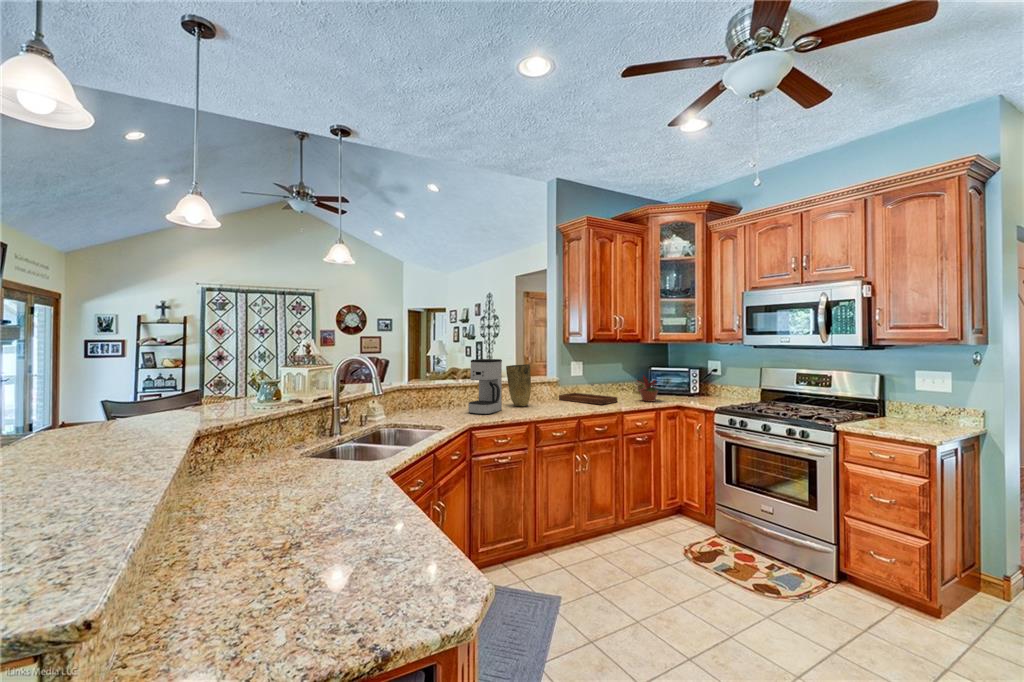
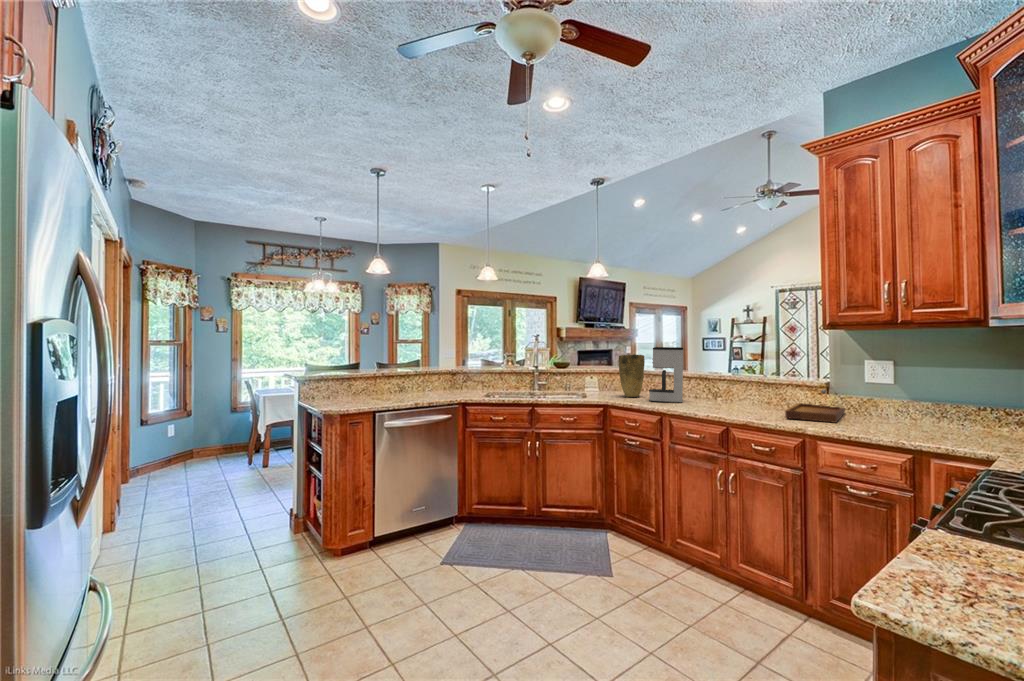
vase: present [506,364,531,406] -> present [618,355,645,397]
potted plant: present [639,376,658,402] -> none [858,381,937,434]

